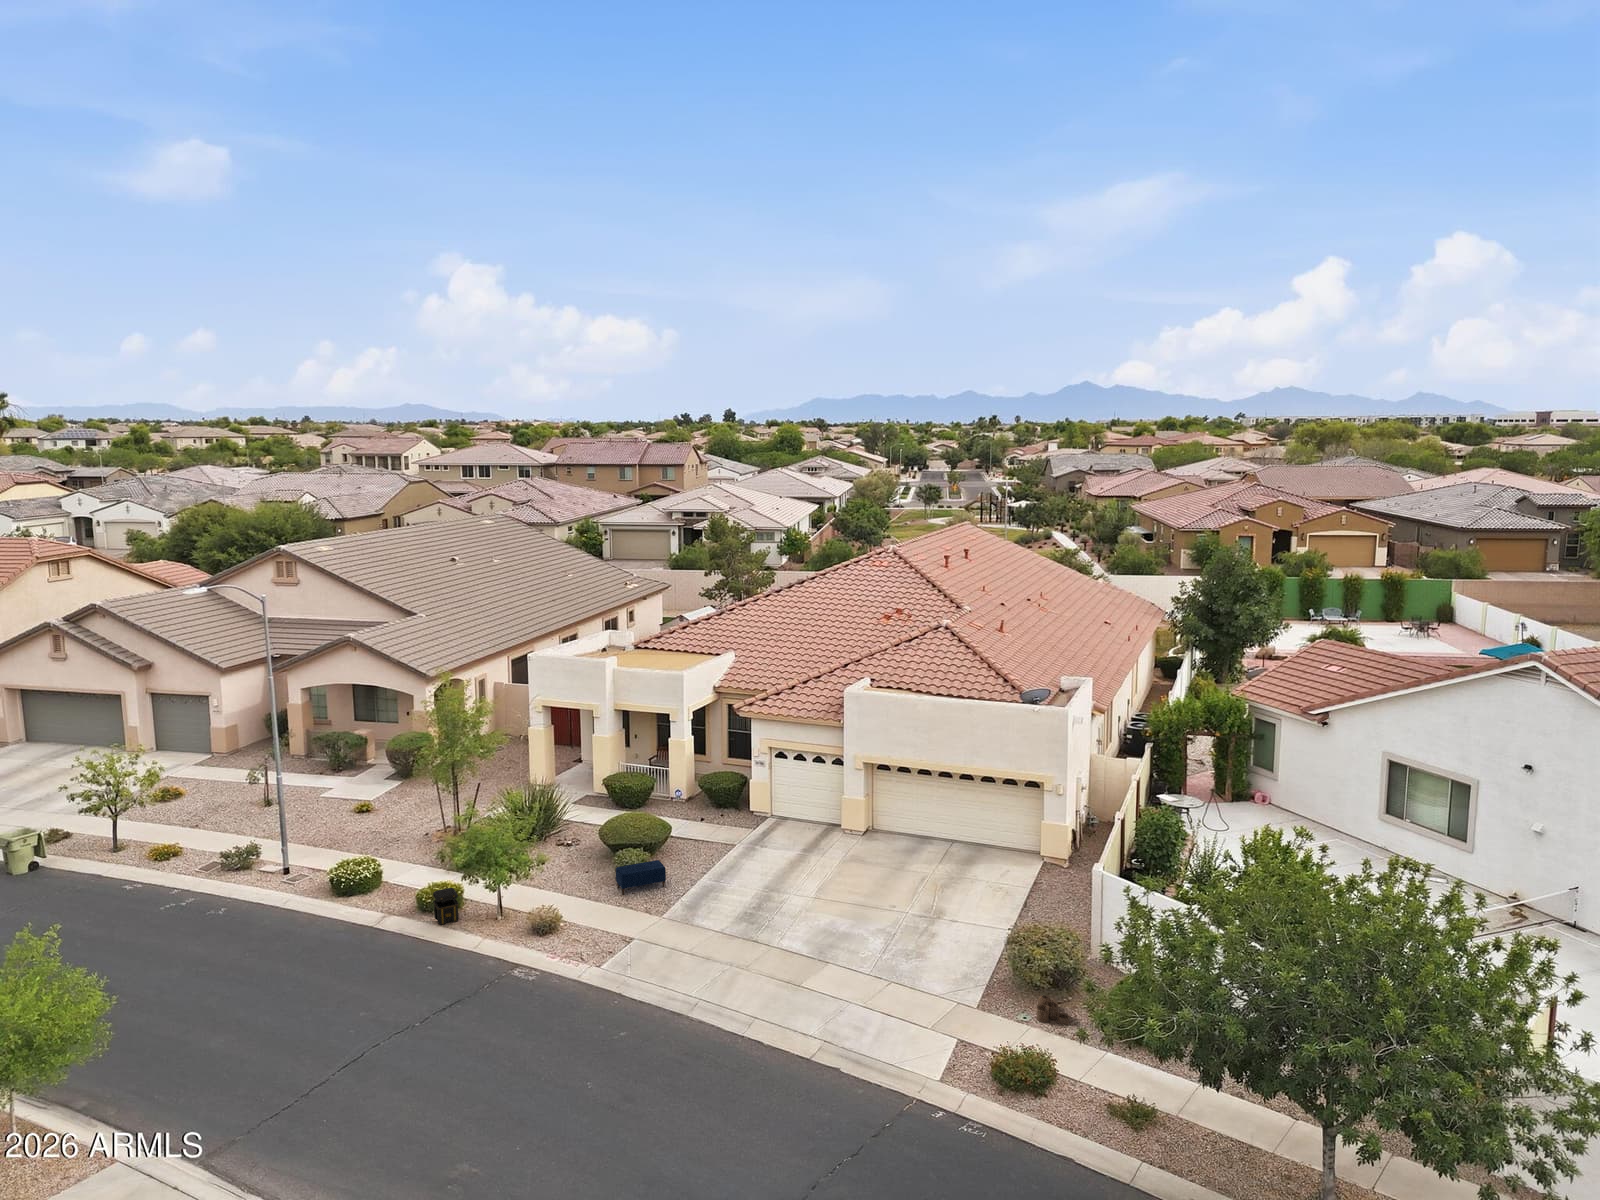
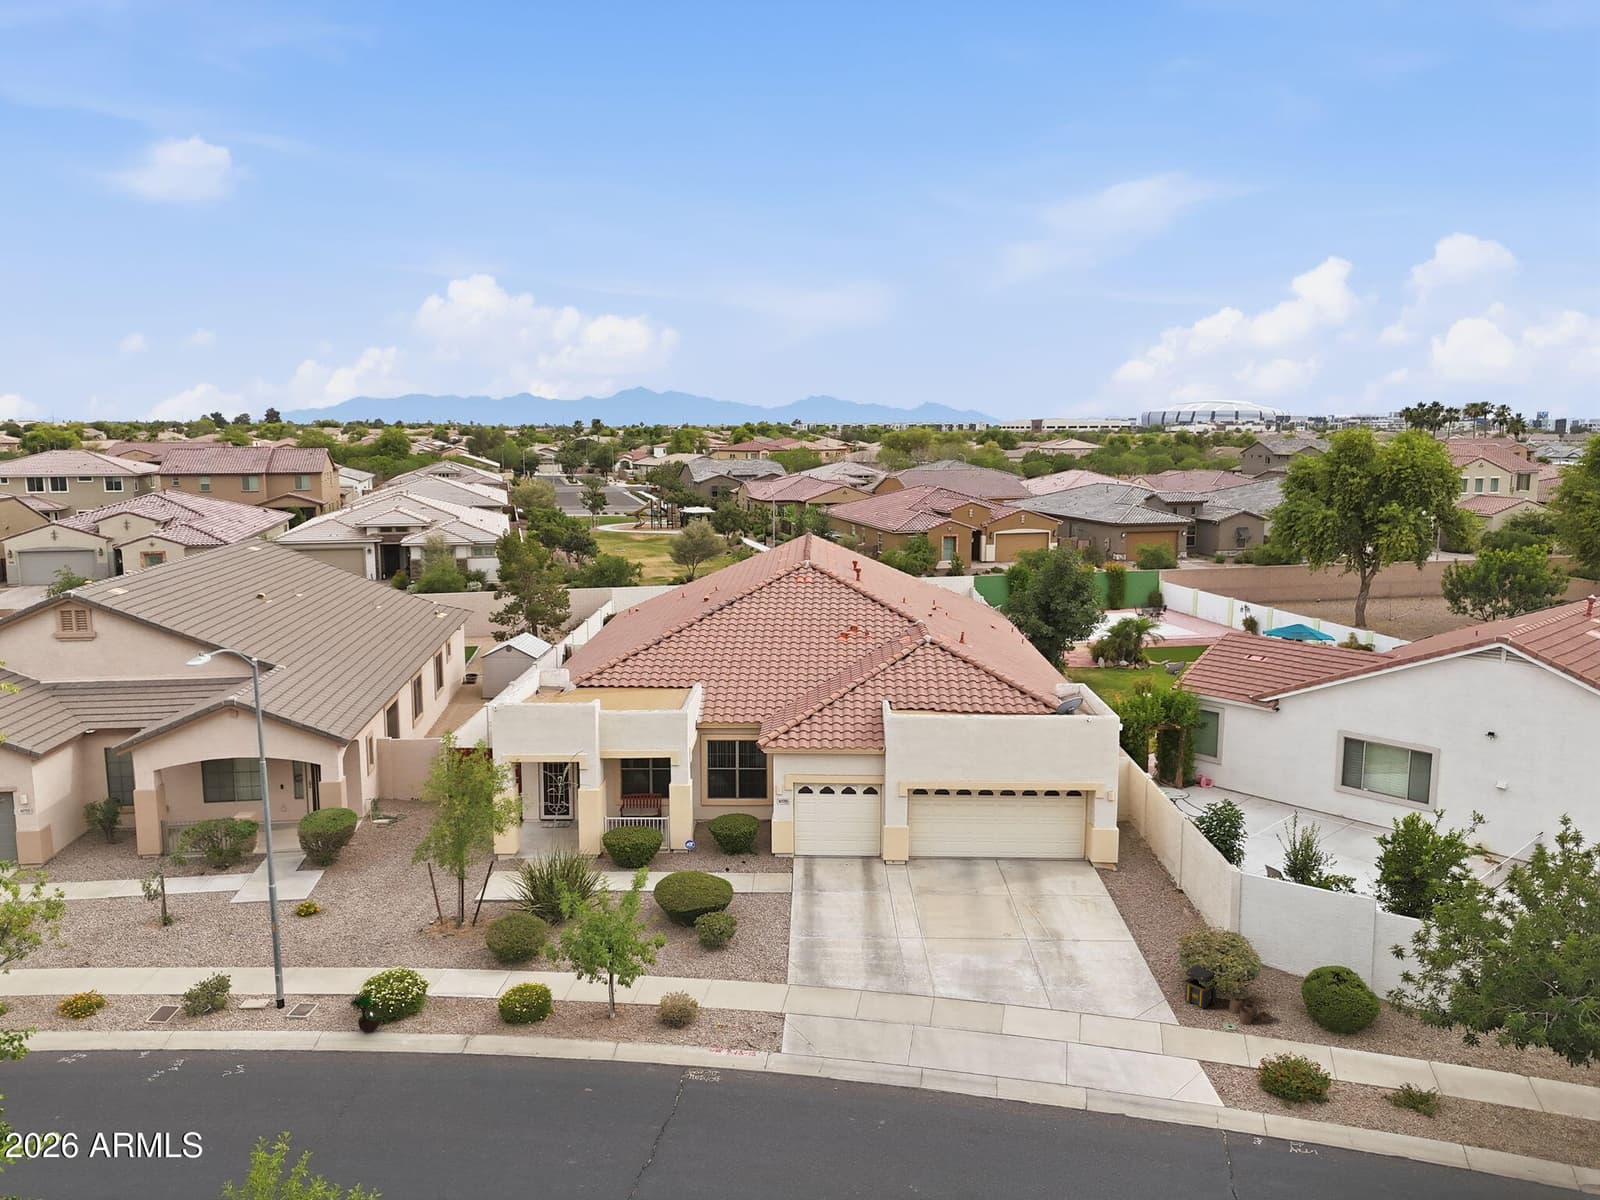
bench: present [616,860,666,895] -> none [708,922,763,967]
potted tree: none [307,866,334,901] -> present [350,992,380,1032]
toolbox: present [433,888,459,925] -> present [1185,965,1216,1008]

